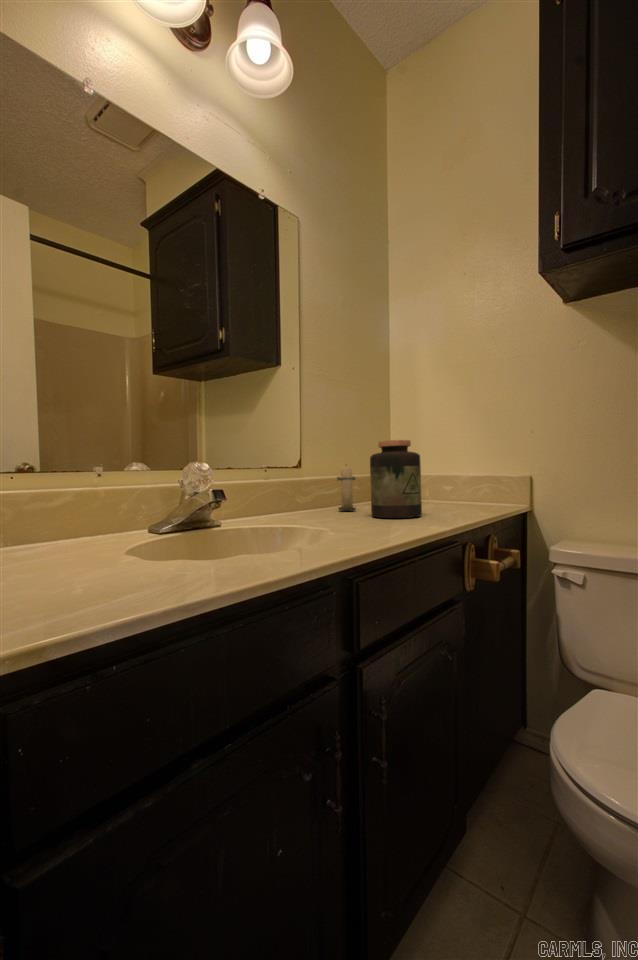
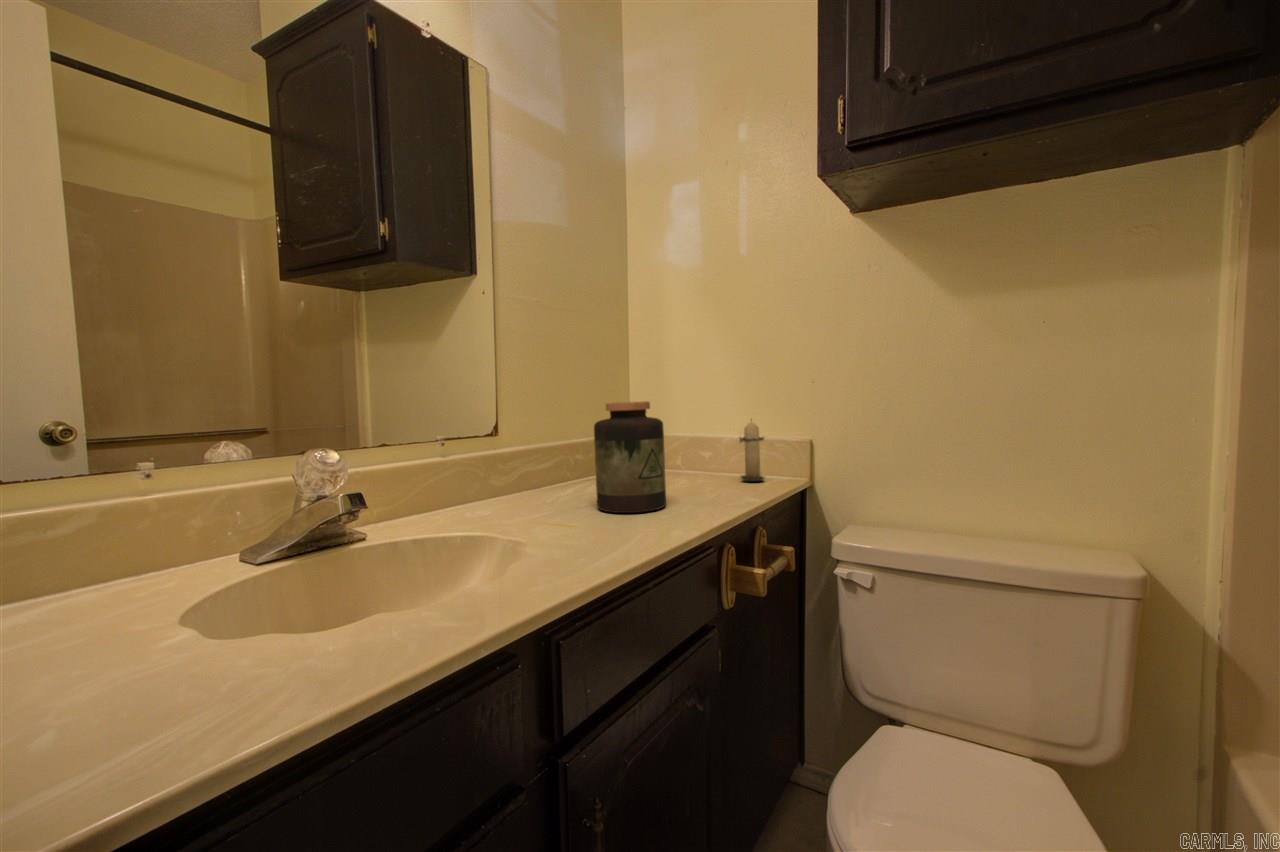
candle: present [337,466,356,511] -> present [739,422,764,481]

